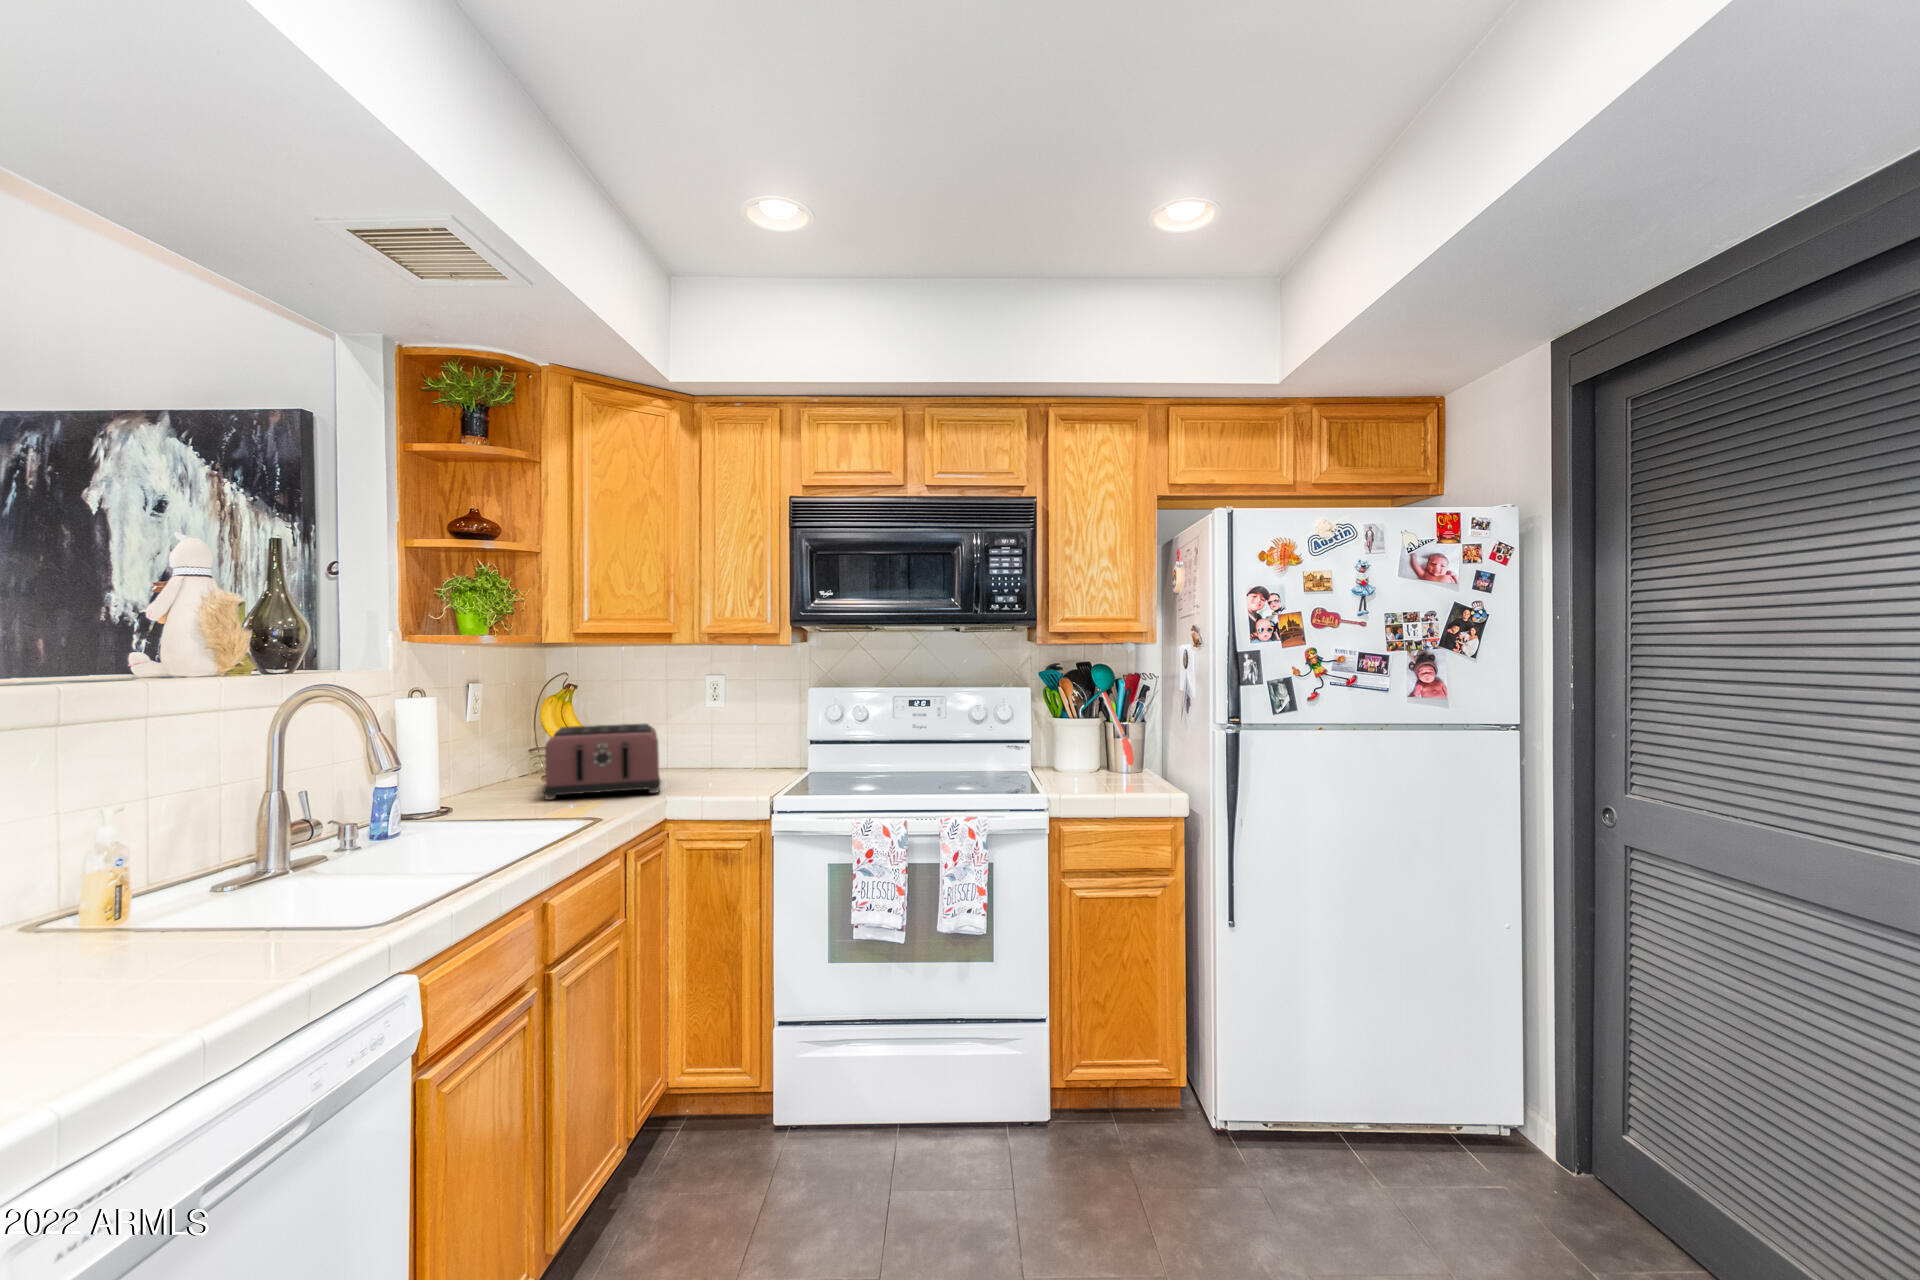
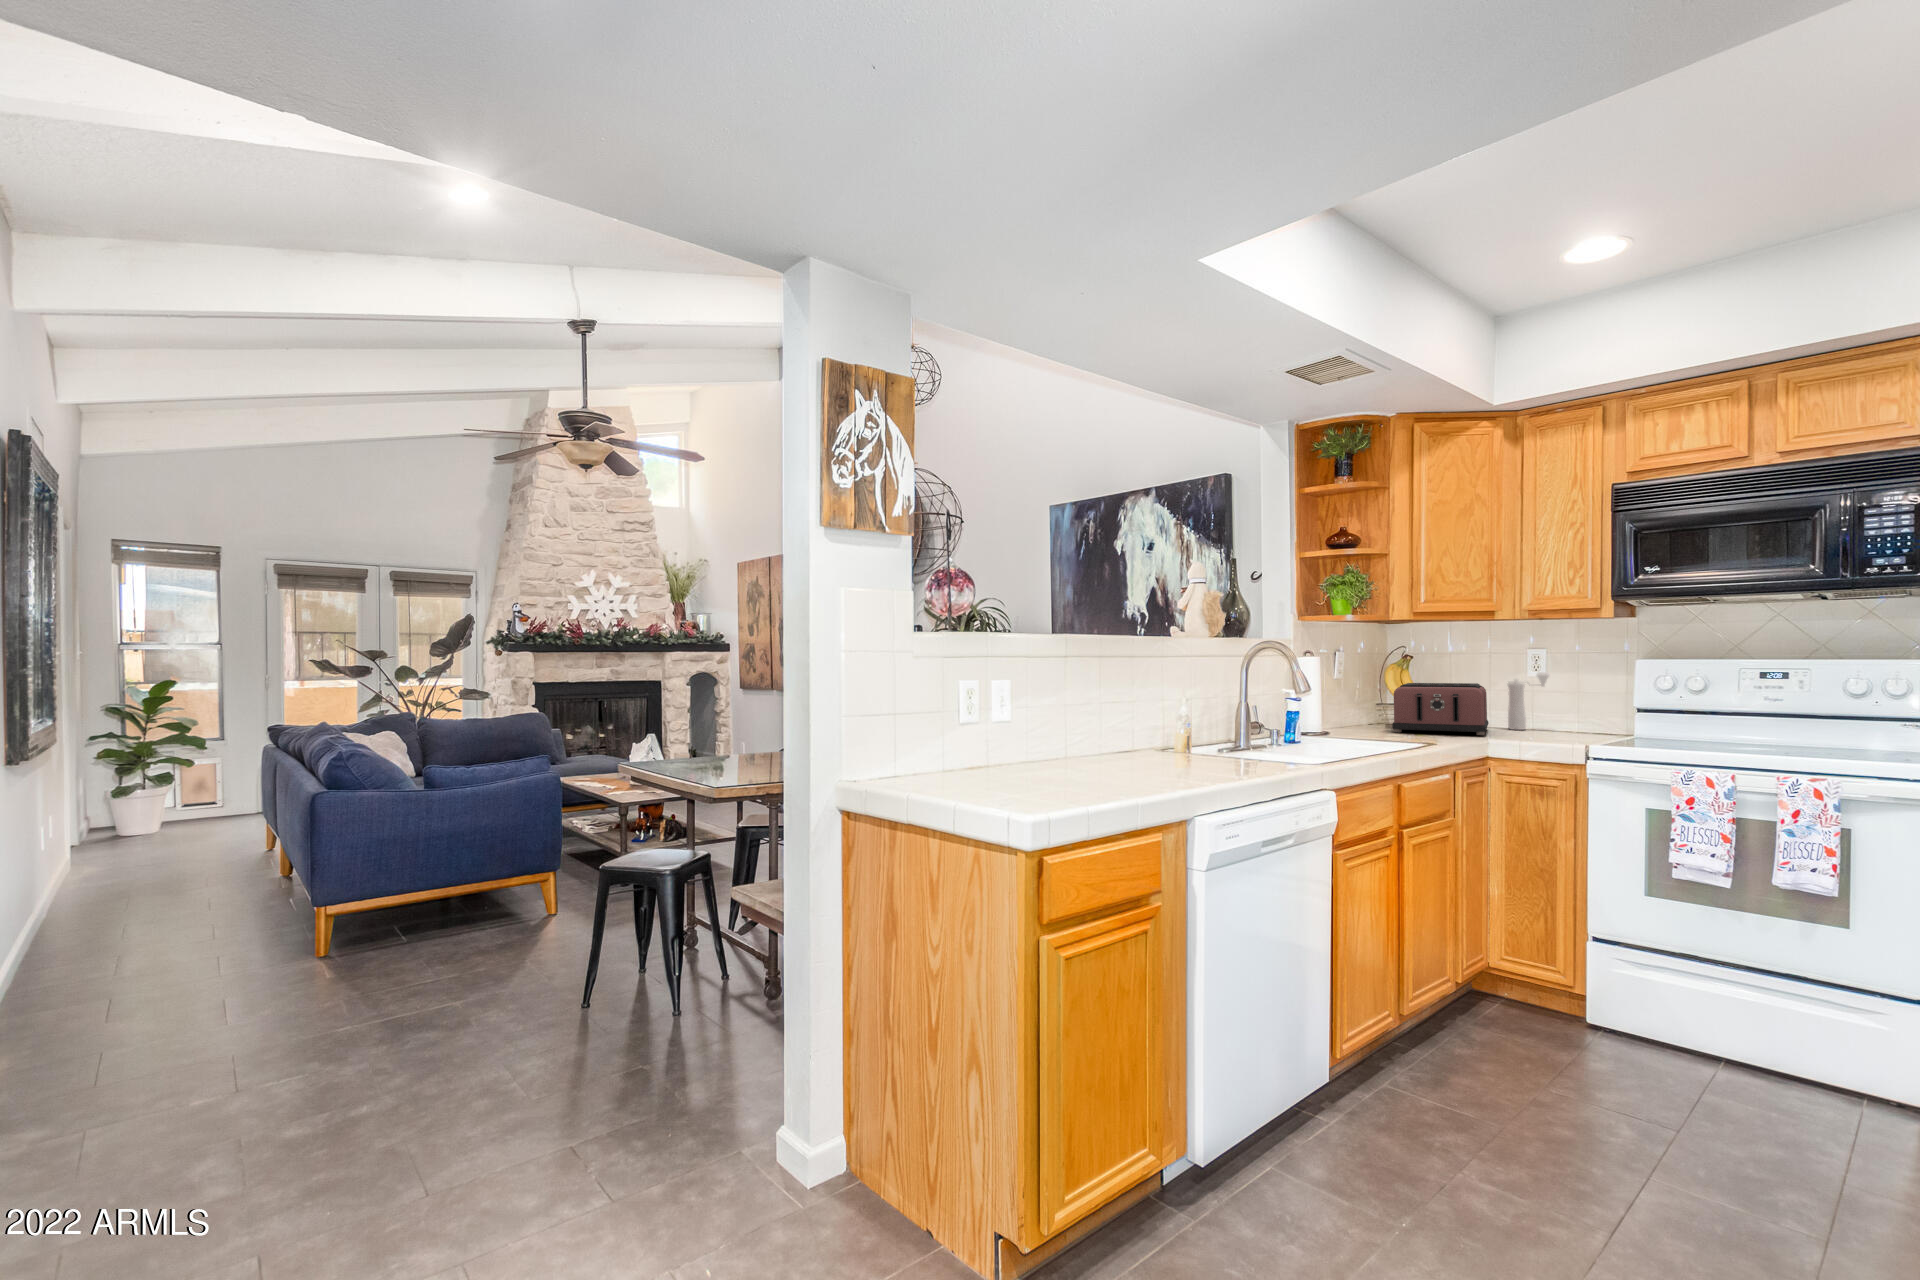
pepper mill: none [678,705,721,776] -> present [1507,672,1549,730]

